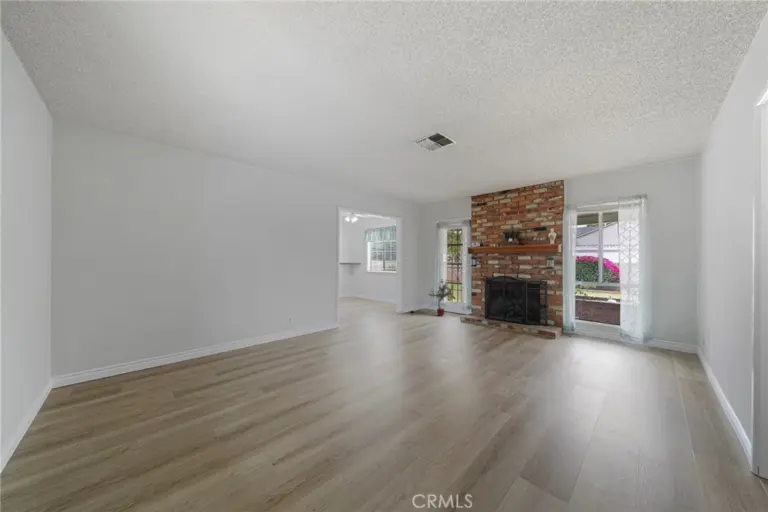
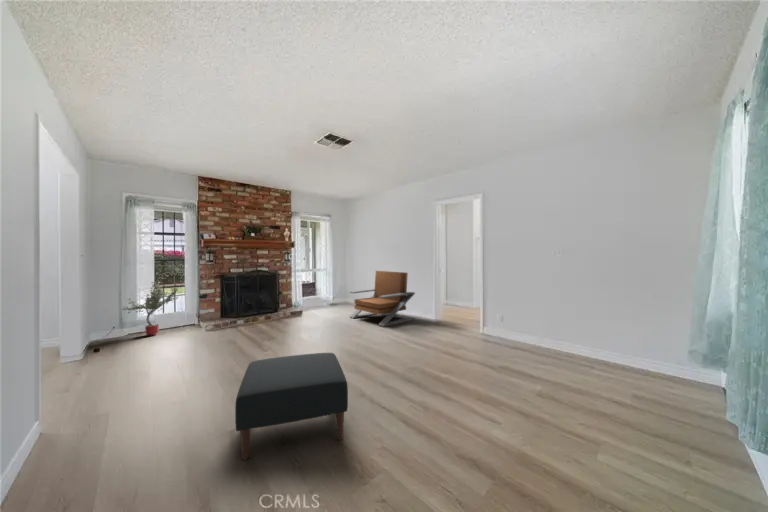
lounge chair: none [564,293,682,418] -> present [350,271,415,327]
ottoman: none [273,326,335,380] -> present [235,353,348,460]

